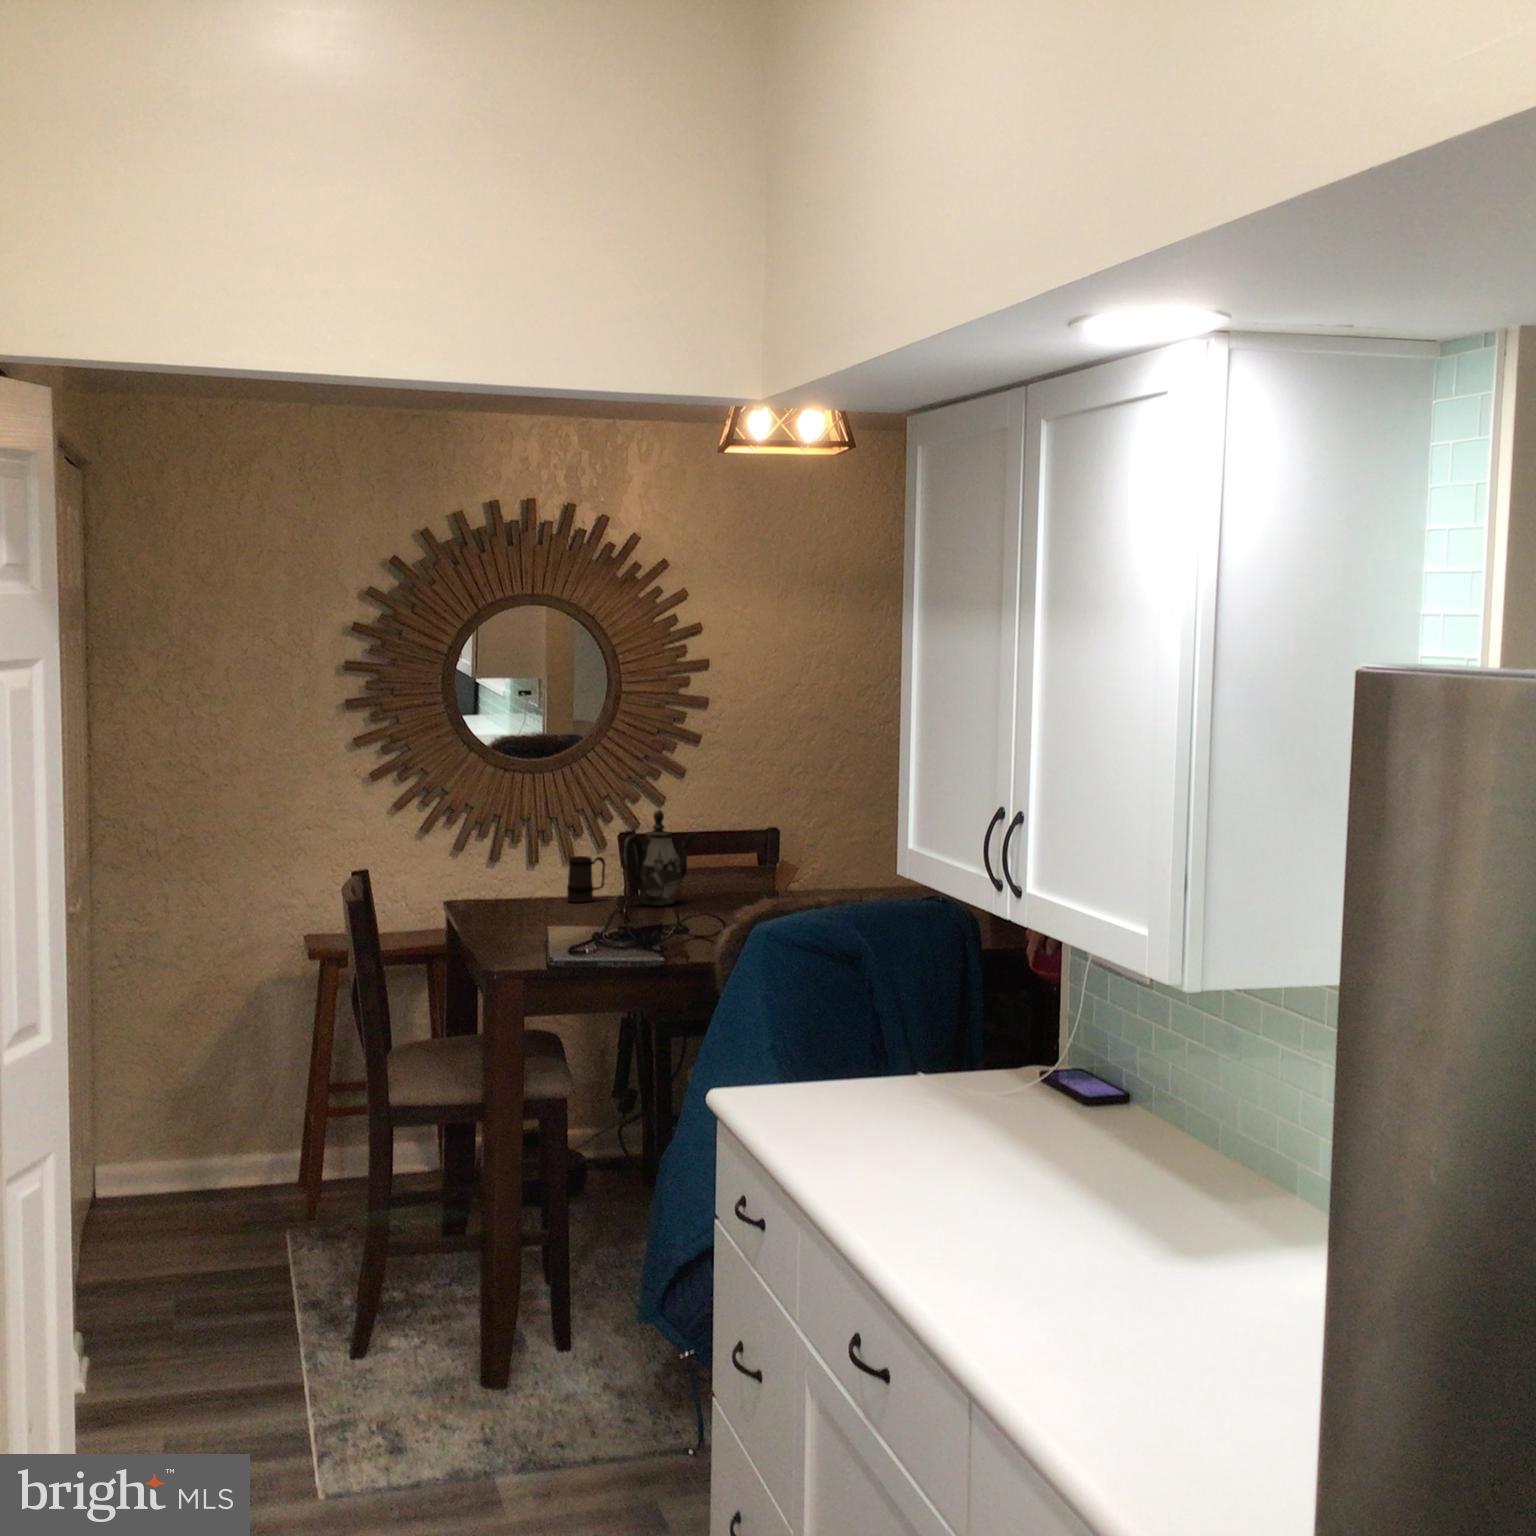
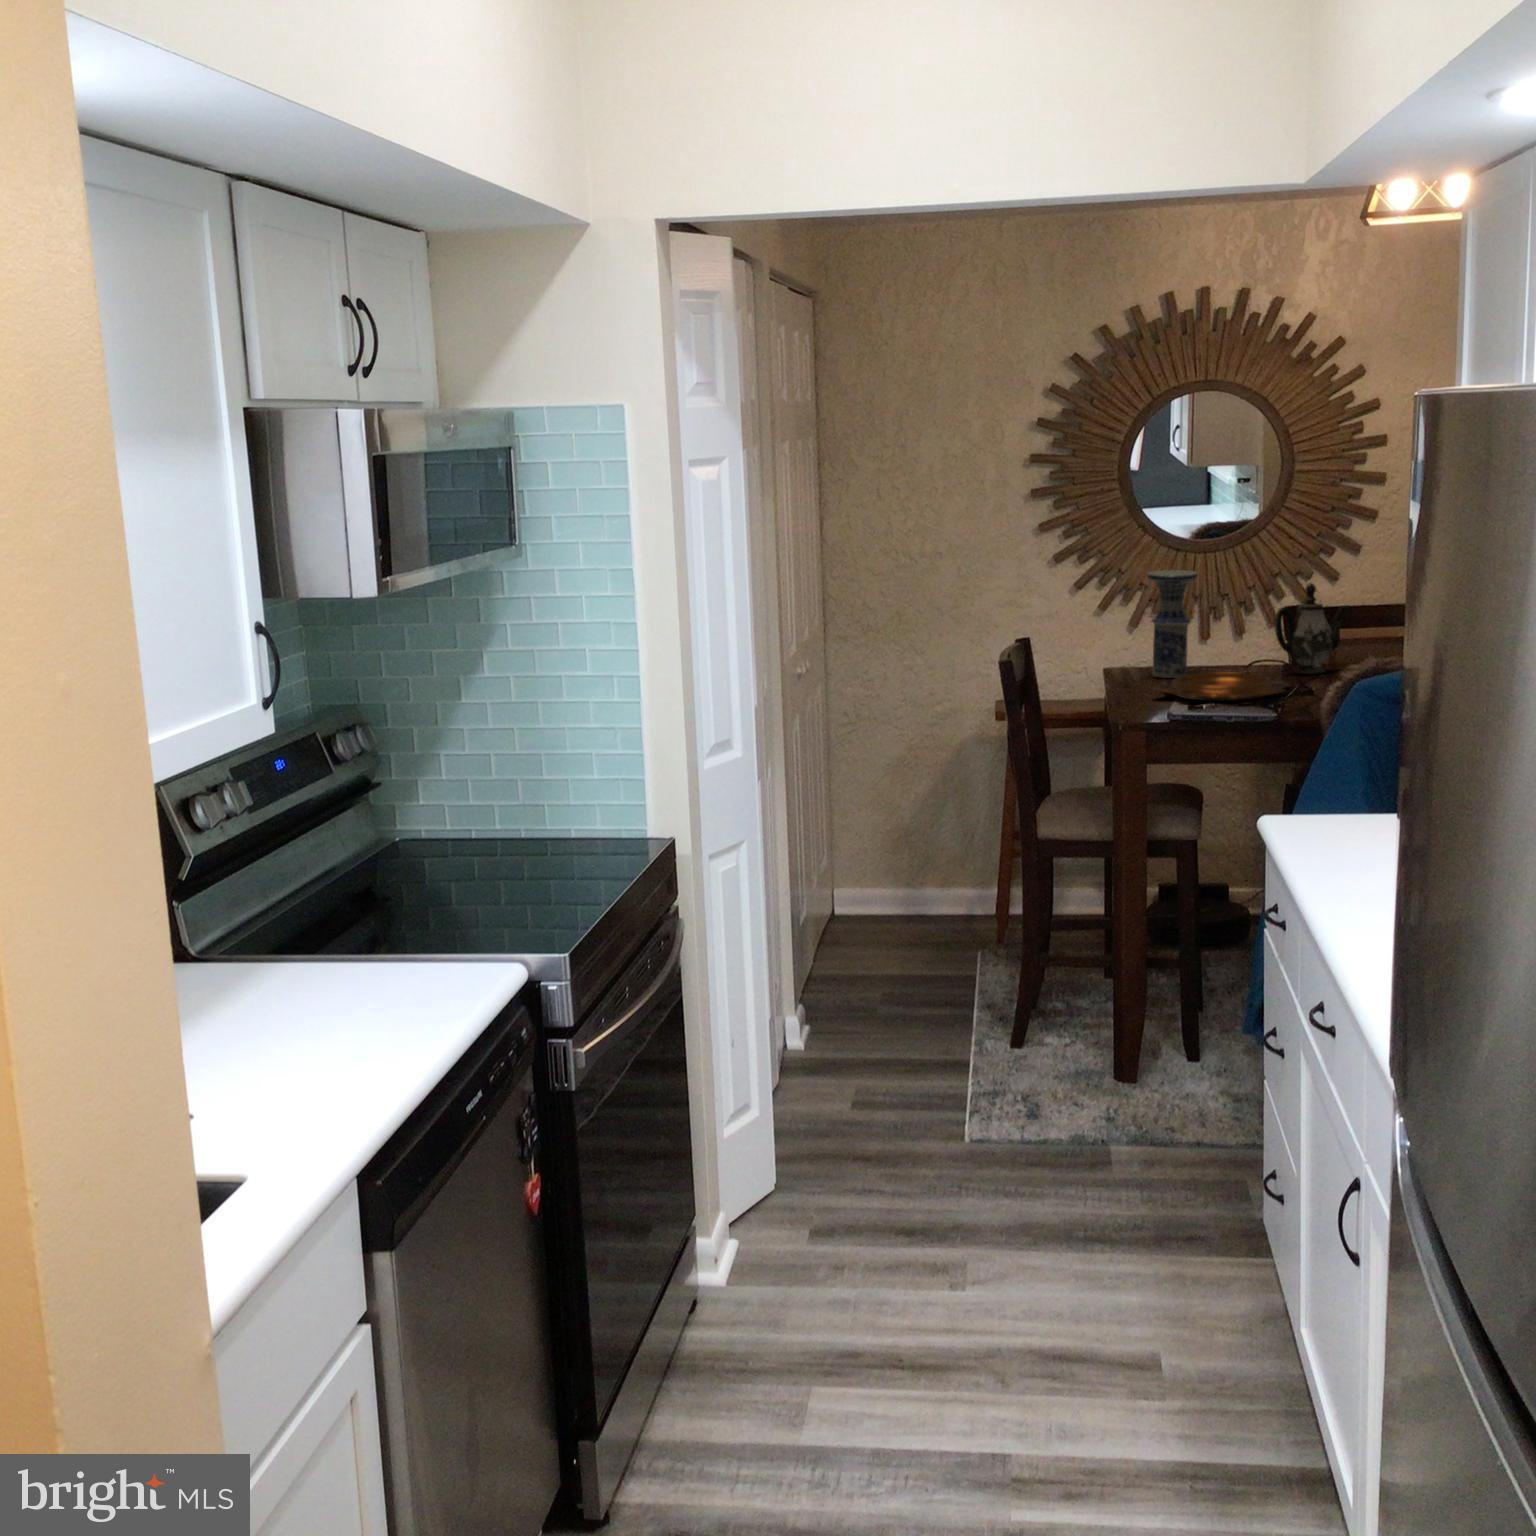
vase: none [487,792,541,910] -> present [1147,570,1198,678]
mug: present [567,856,605,902] -> none [1226,628,1262,671]
decorative bowl: none [507,905,650,939] -> present [1154,672,1289,701]

